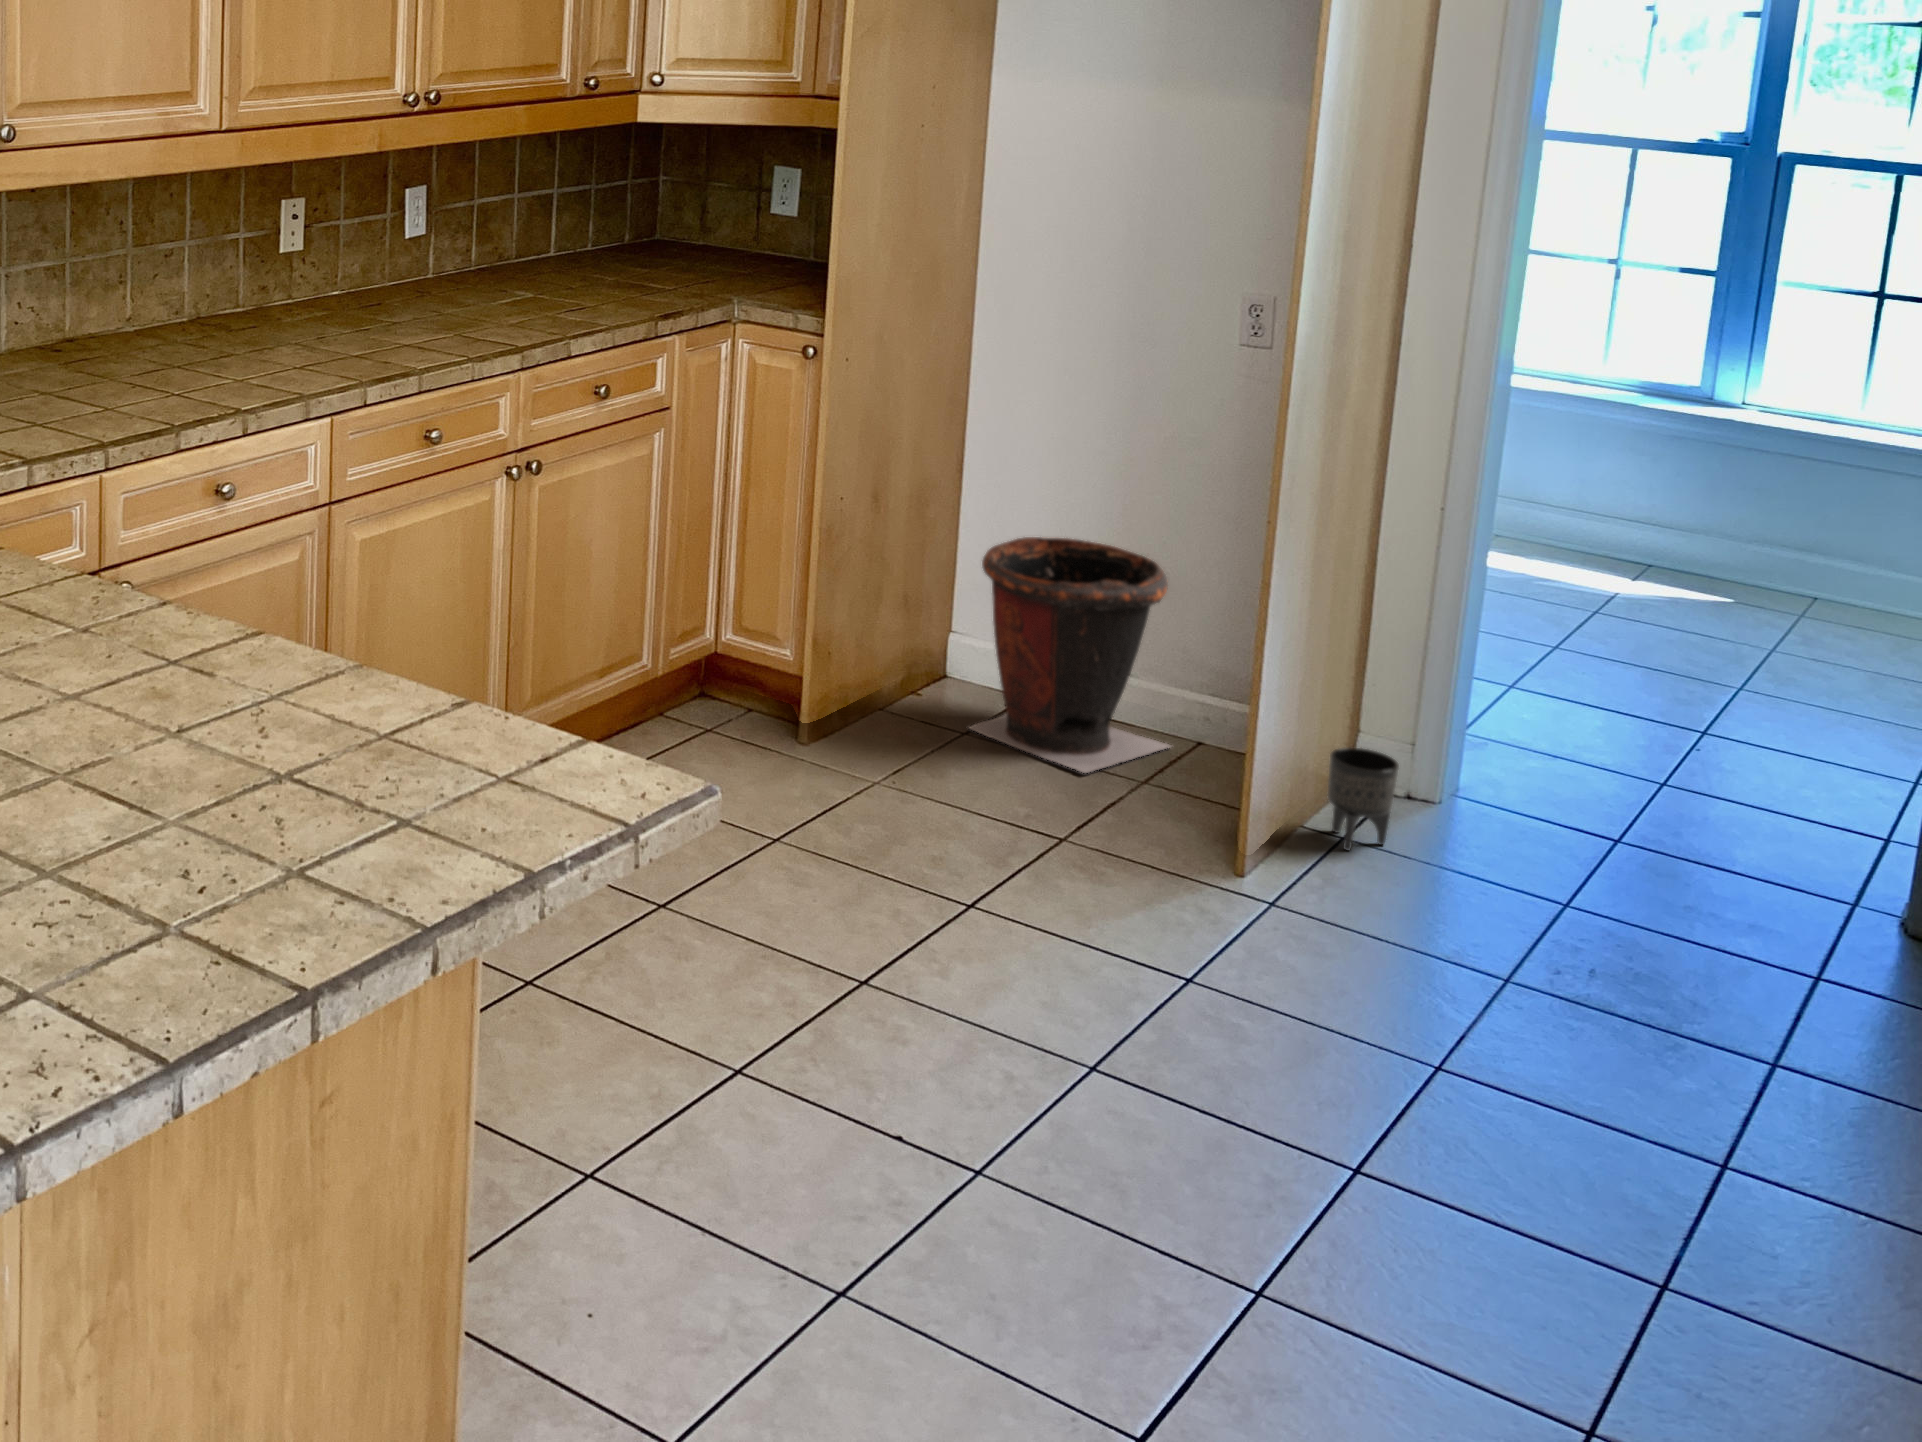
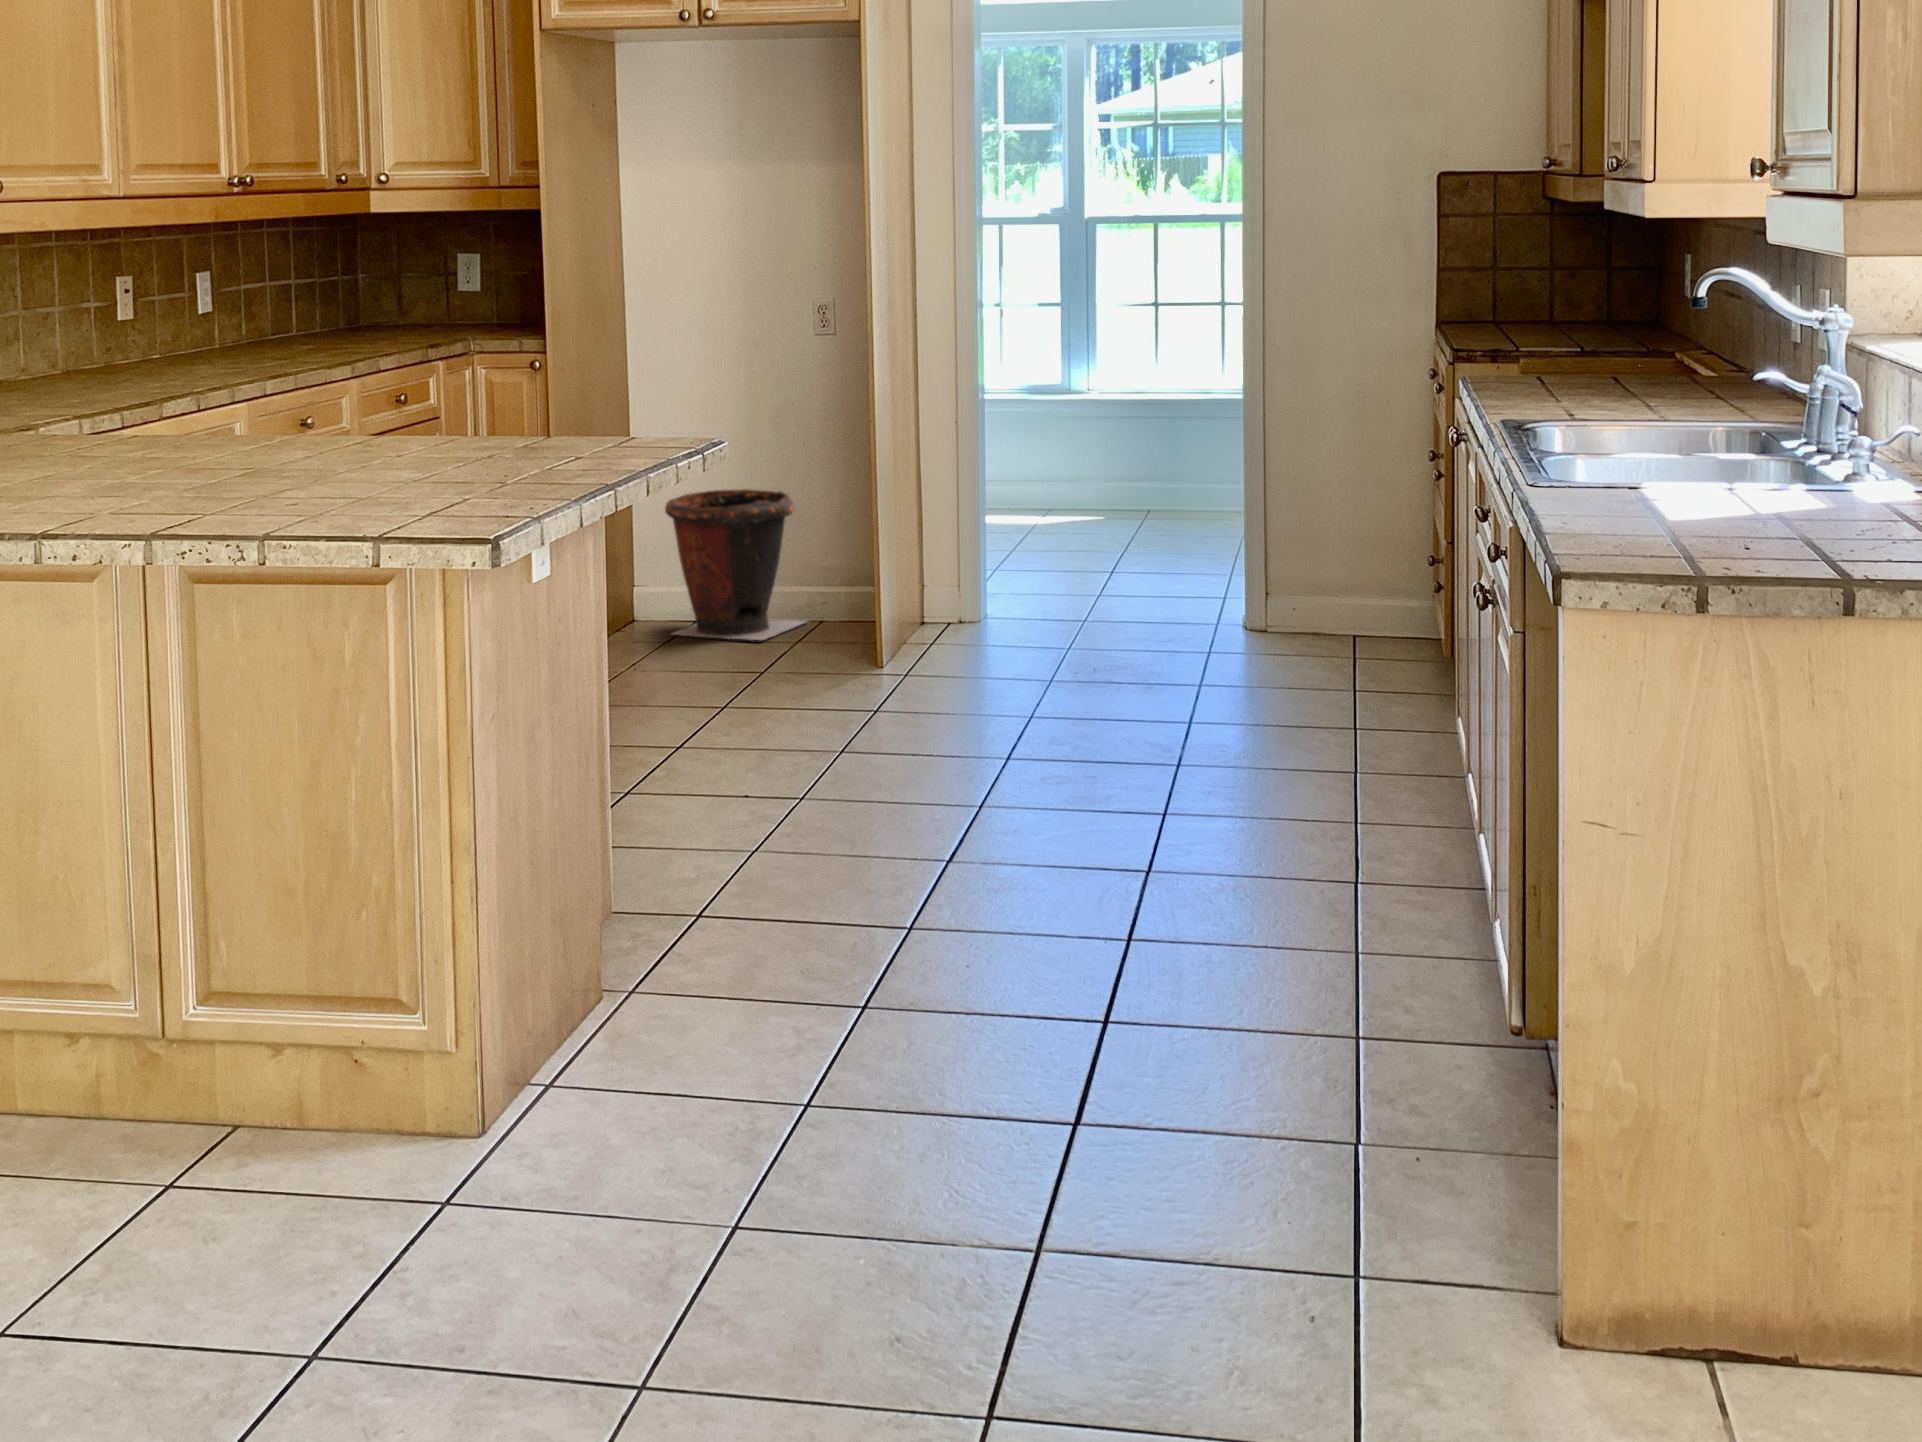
planter: present [1327,747,1399,850] -> none [921,580,964,645]

